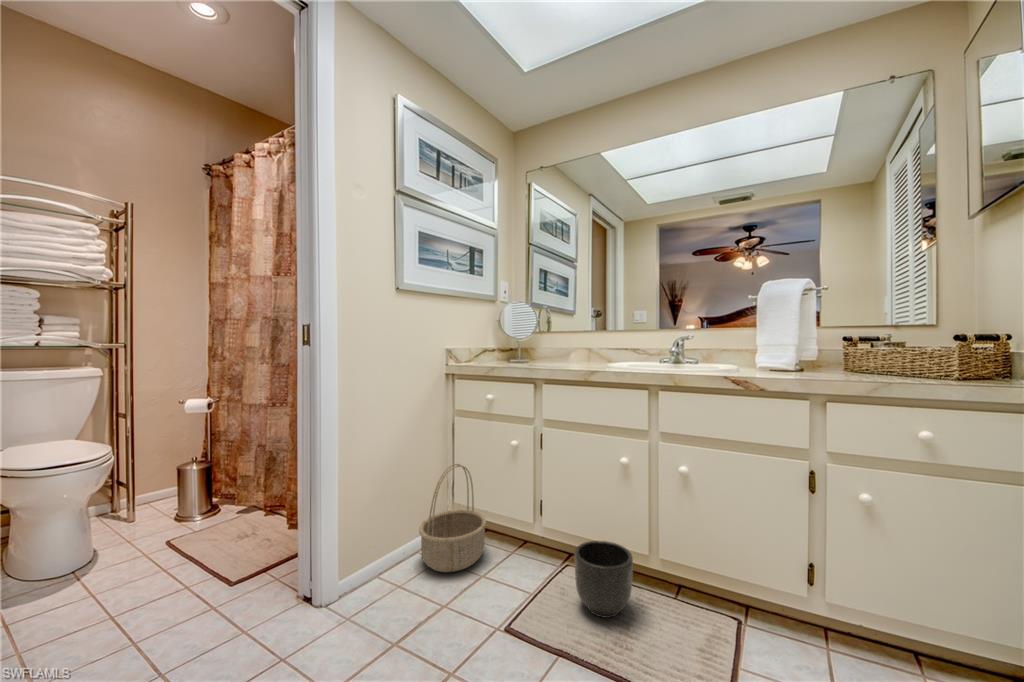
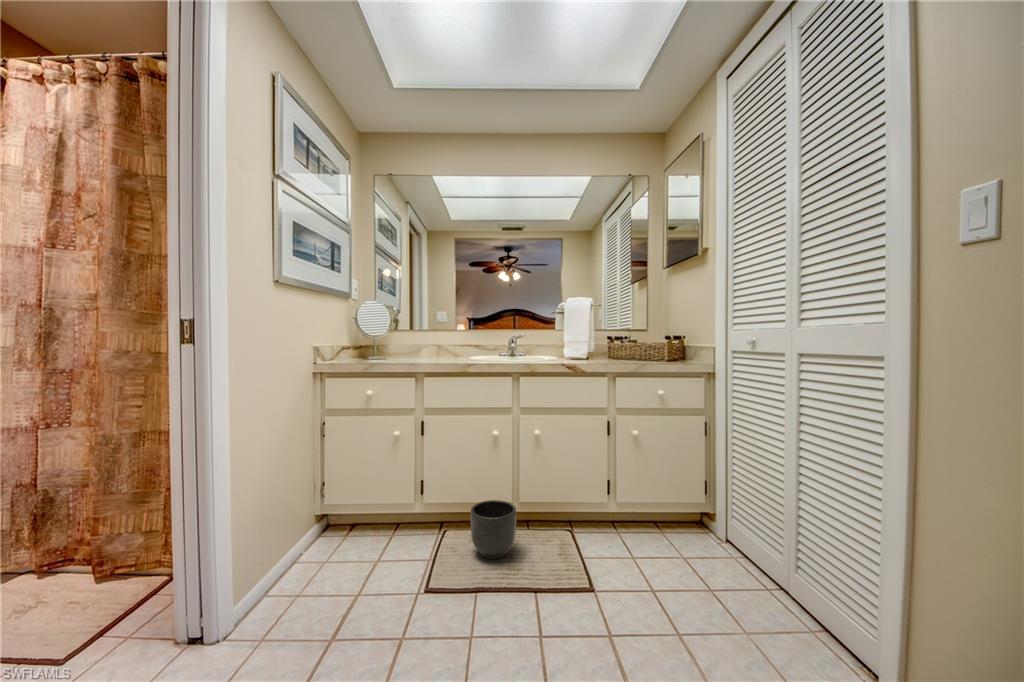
basket: present [419,464,486,572] -> none [303,460,373,570]

